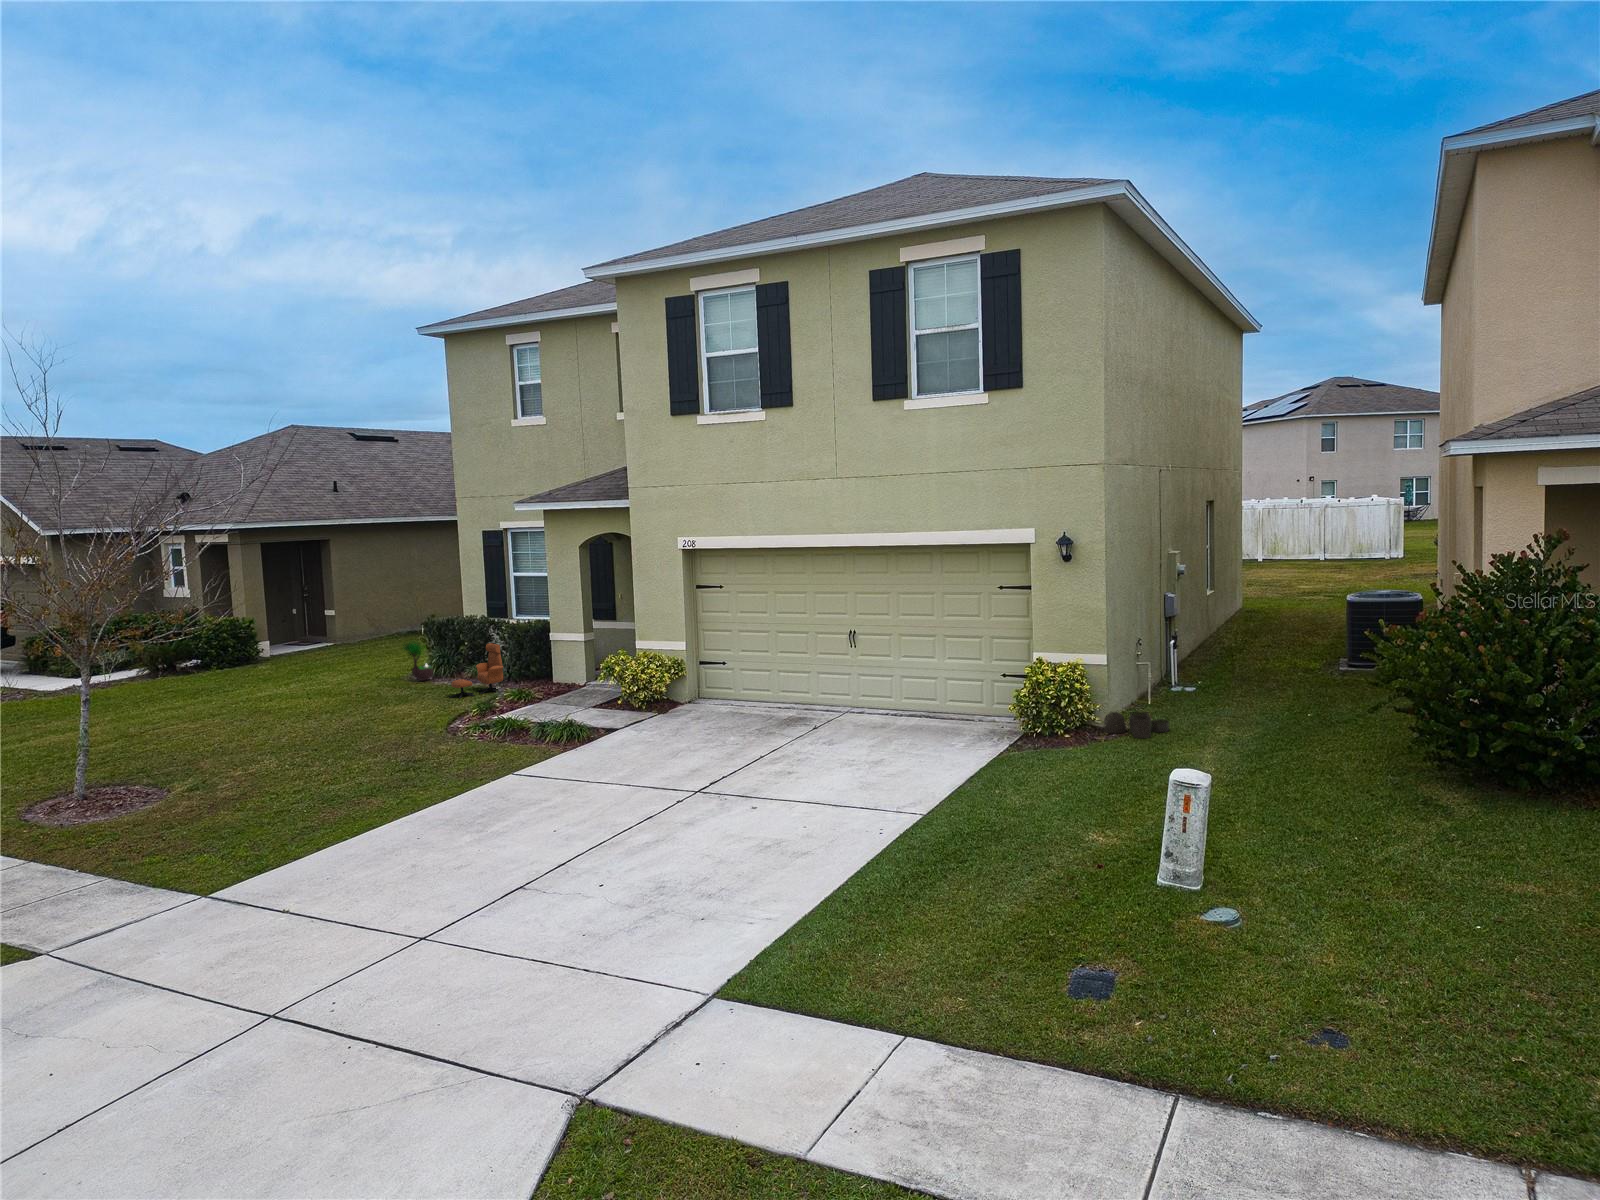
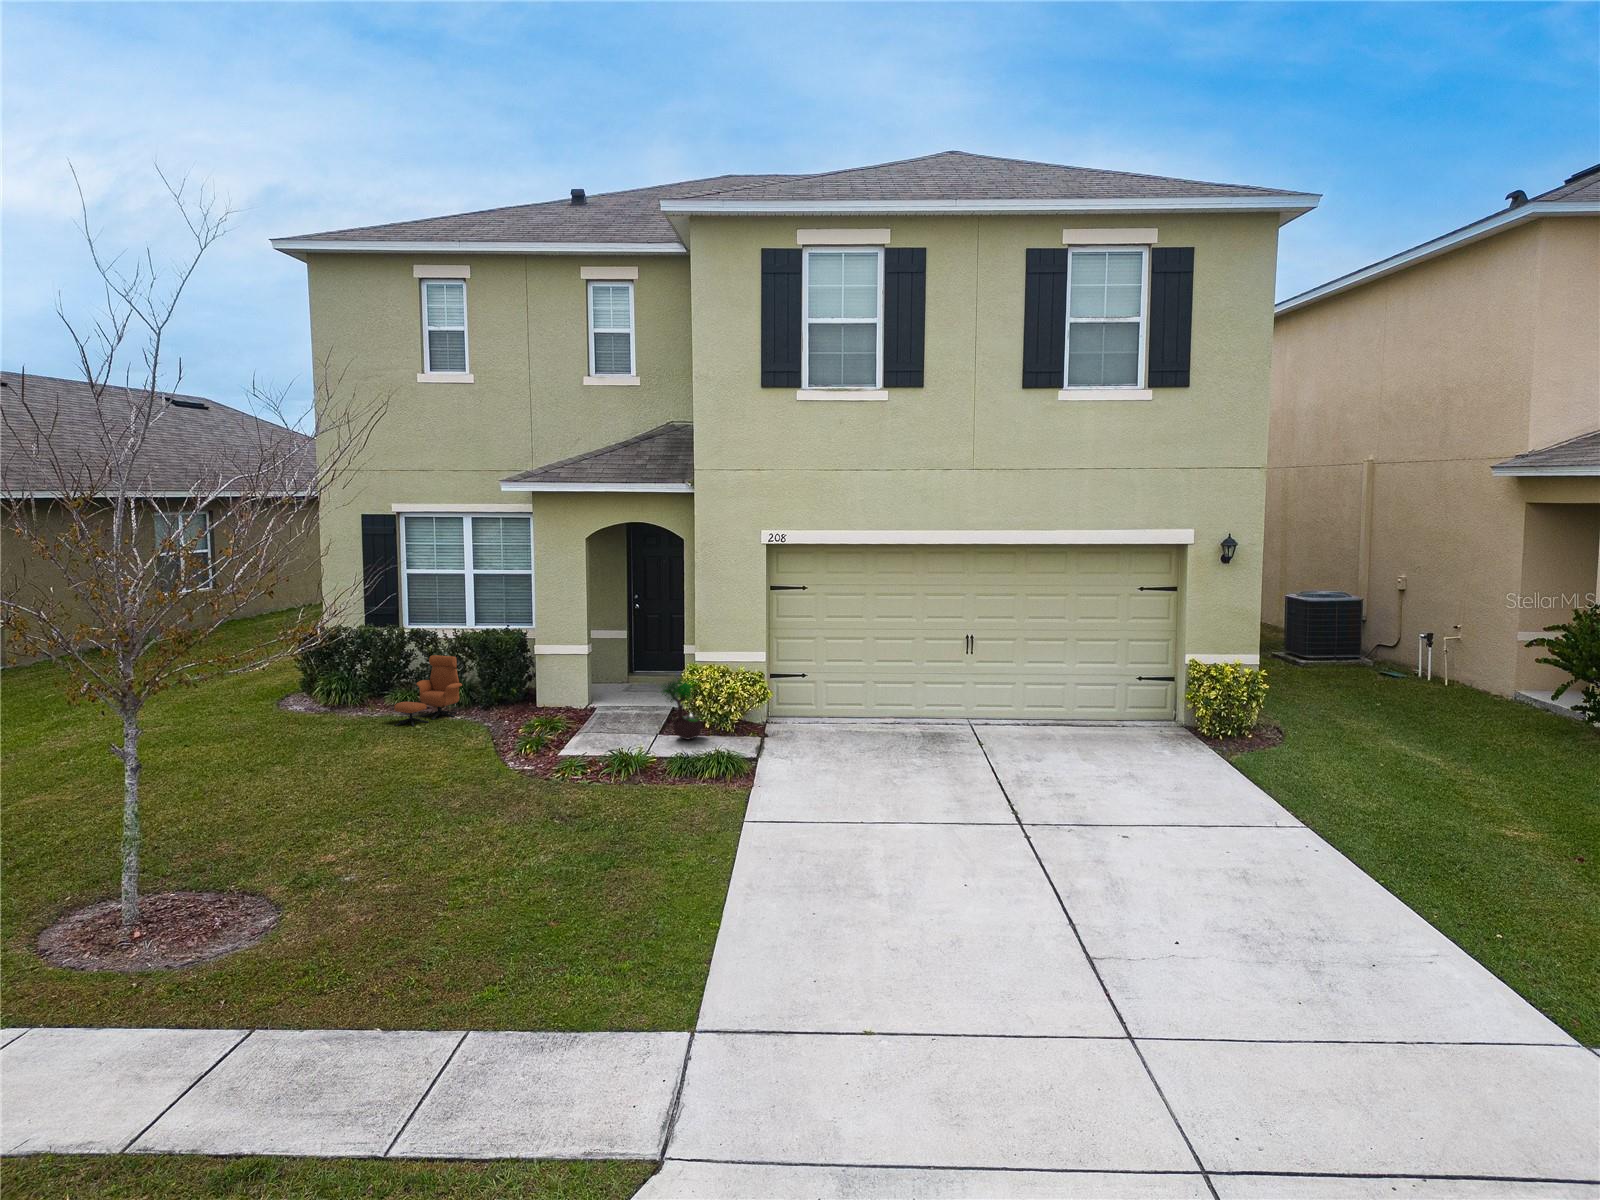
potted tree: present [403,641,433,681] -> present [662,678,703,739]
woven basket: present [1104,712,1169,738] -> none [1259,709,1318,737]

